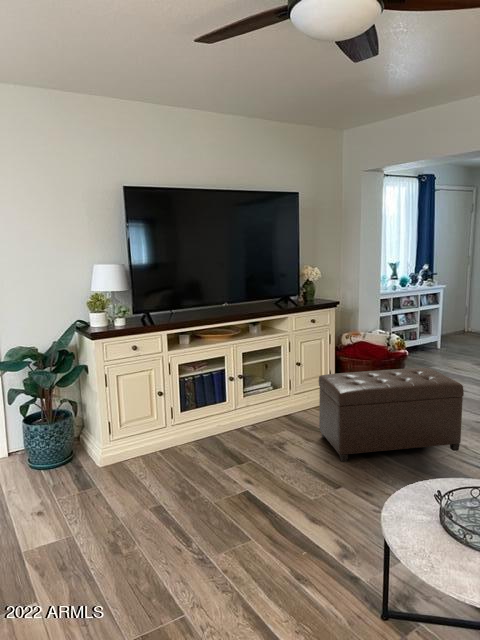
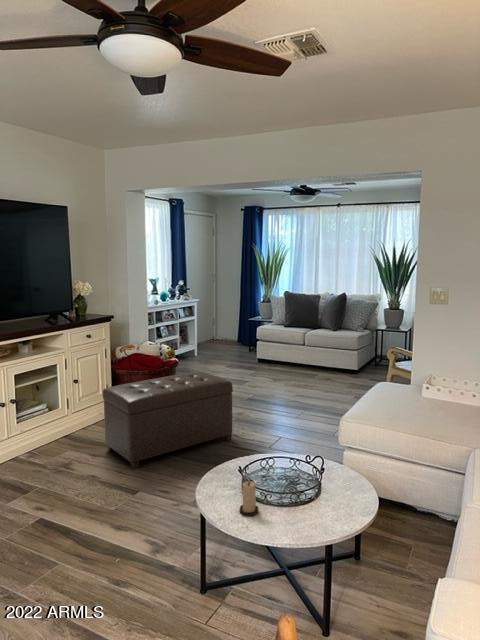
candle: none [426,513,451,556] -> present [240,481,258,516]

